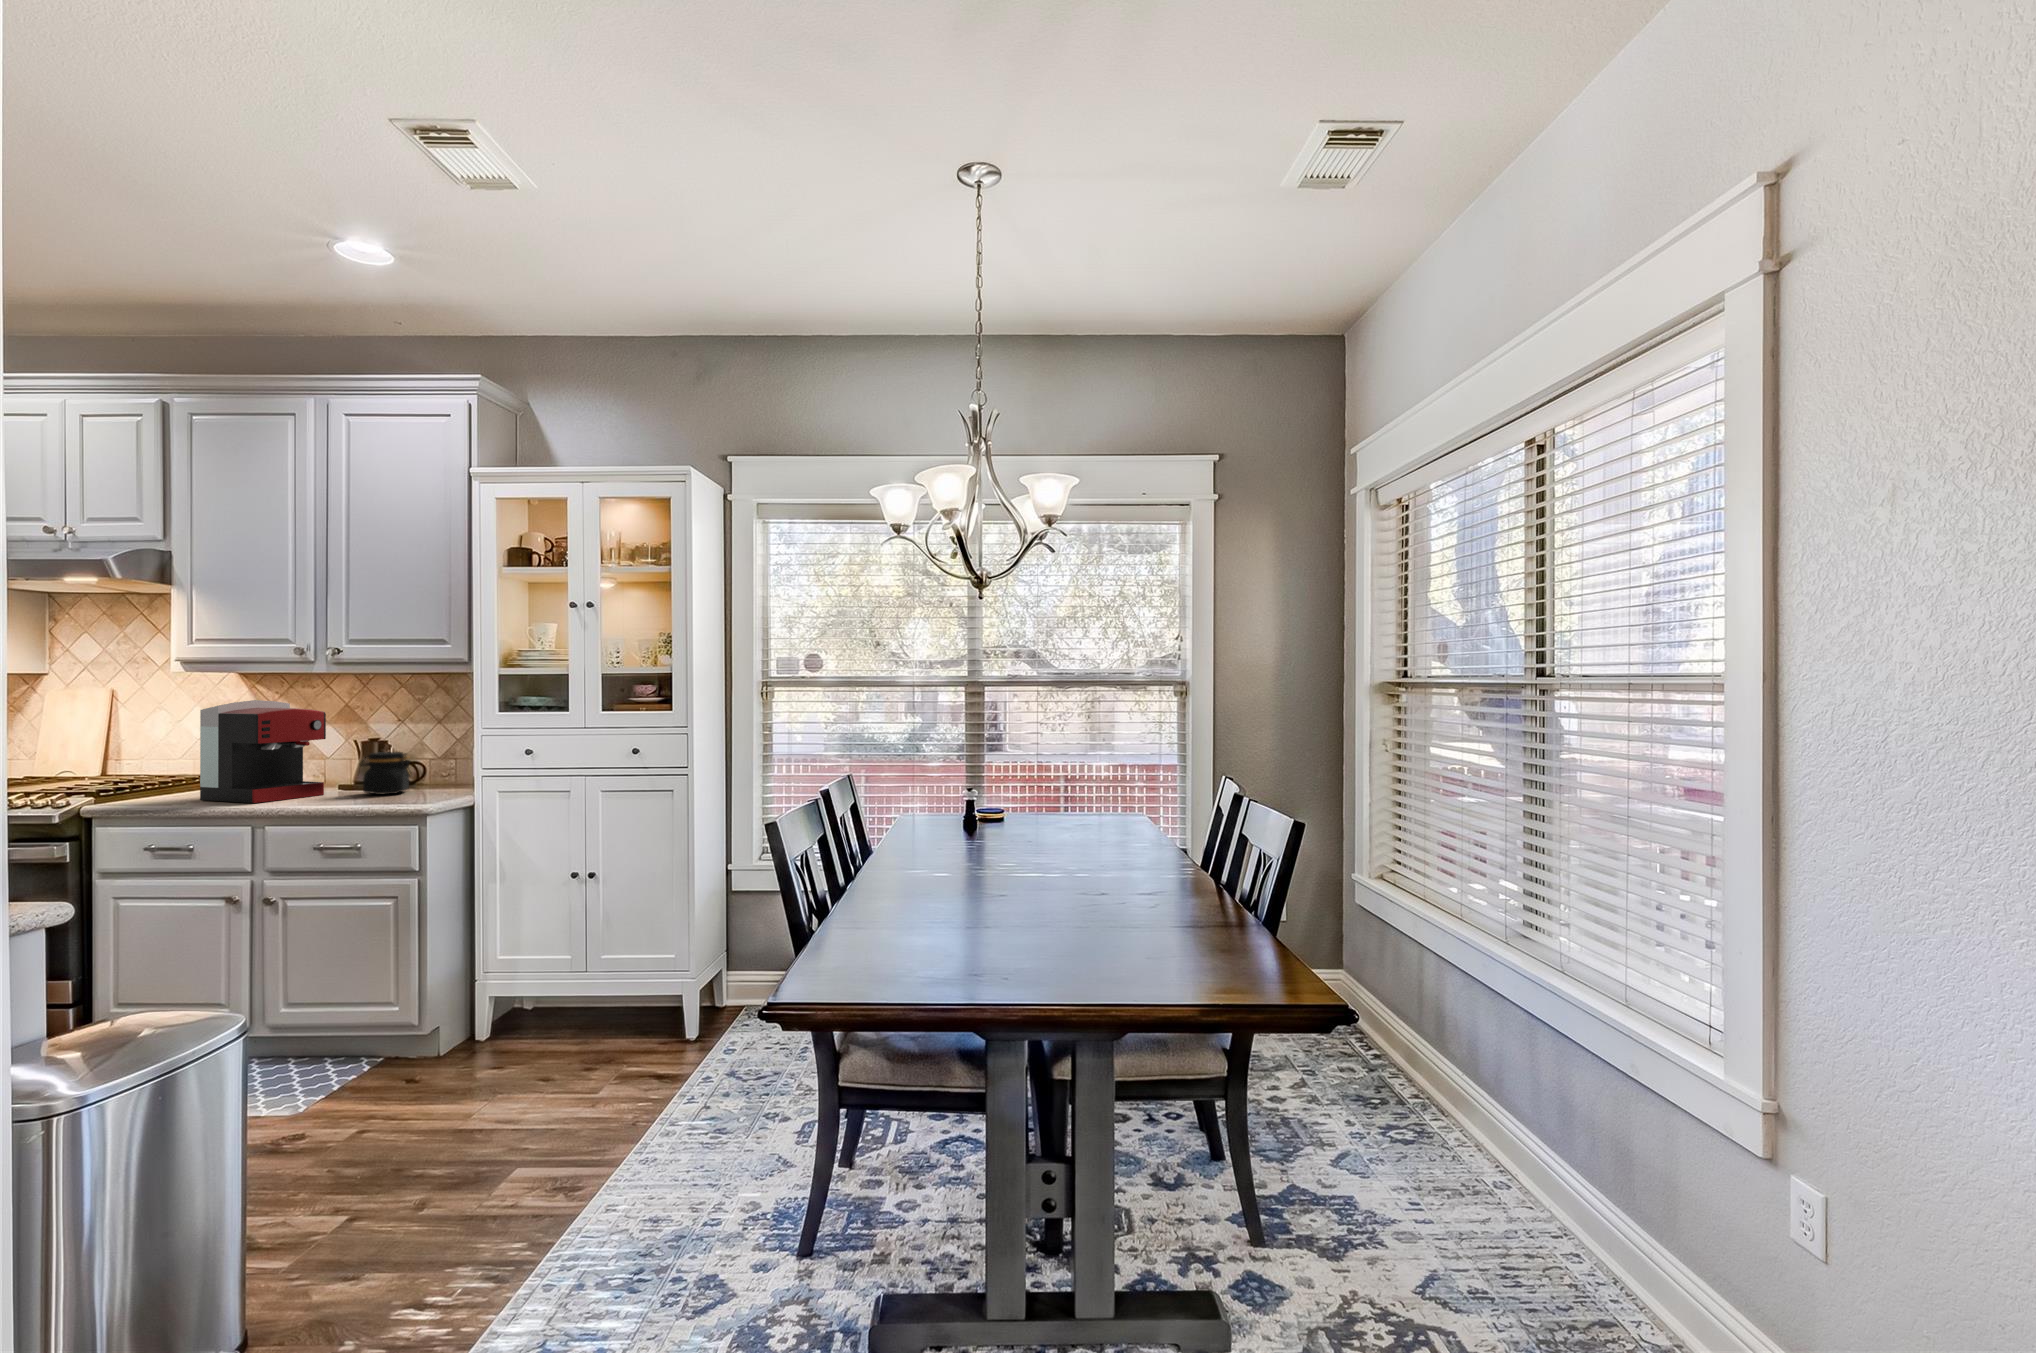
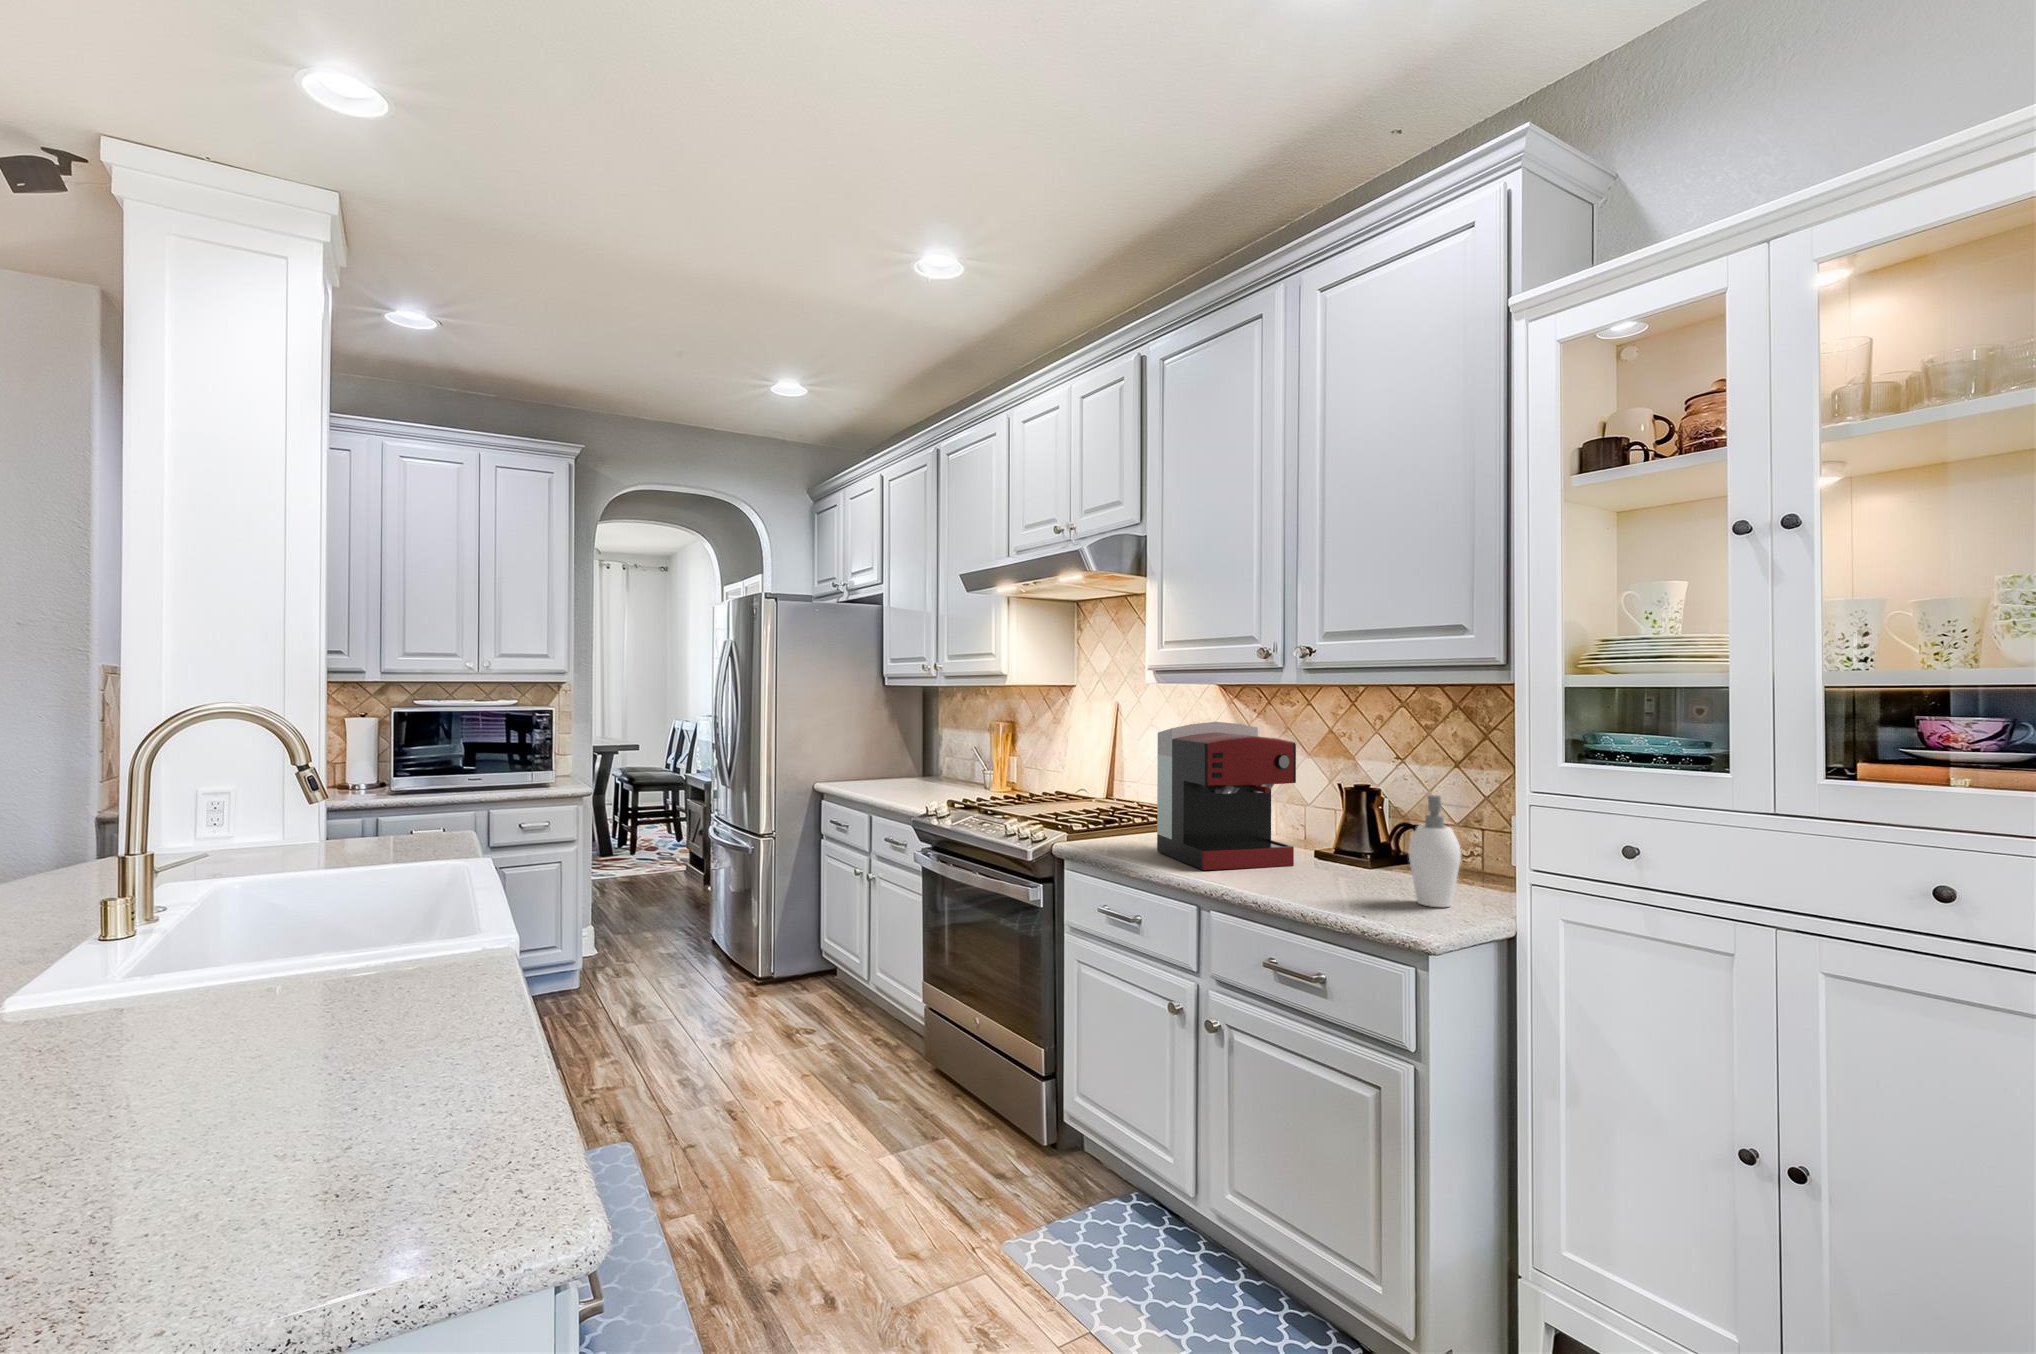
soap dispenser: none [411,736,449,798] -> present [1409,795,1461,907]
jar: present [360,752,410,795] -> none [1337,810,1415,881]

